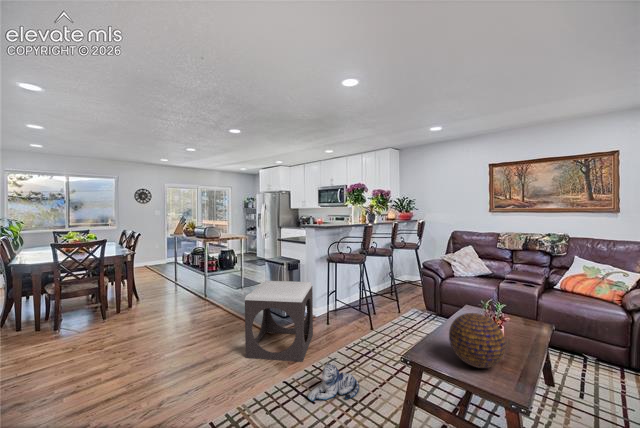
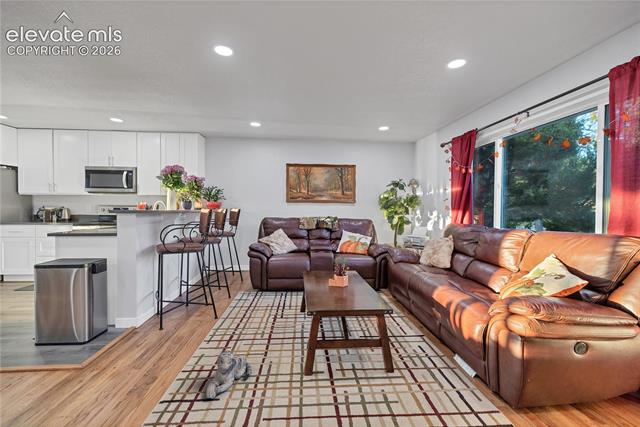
footstool: present [245,281,313,362] -> none [59,278,164,408]
decorative orb: present [449,313,506,368] -> none [334,262,371,300]

